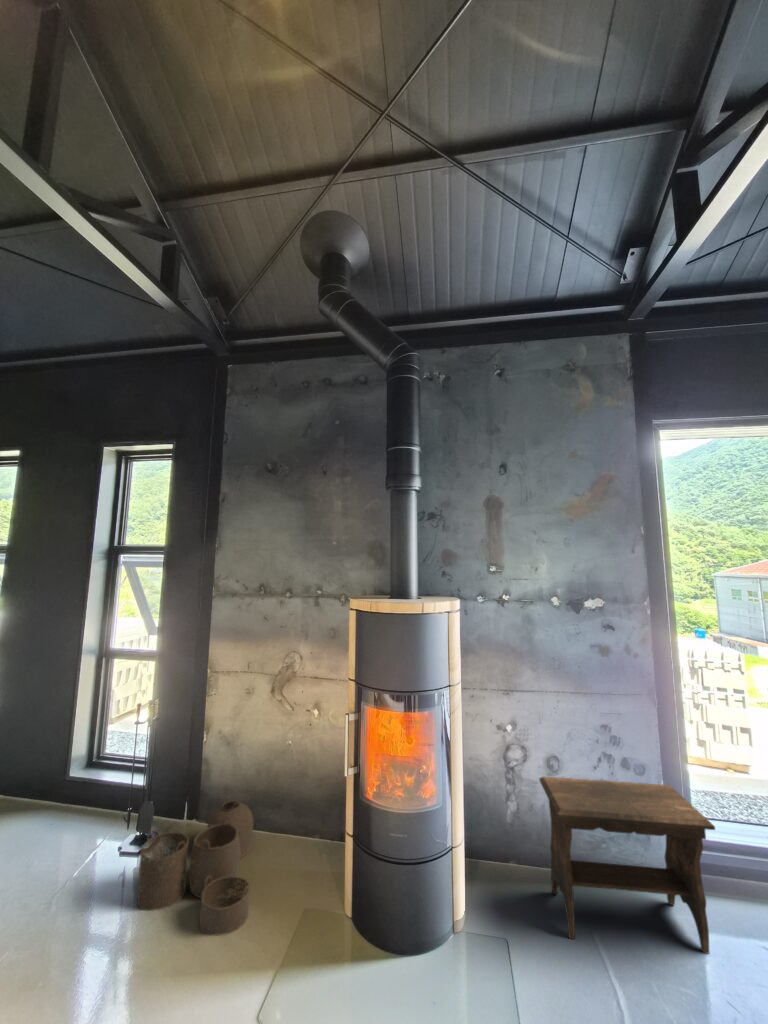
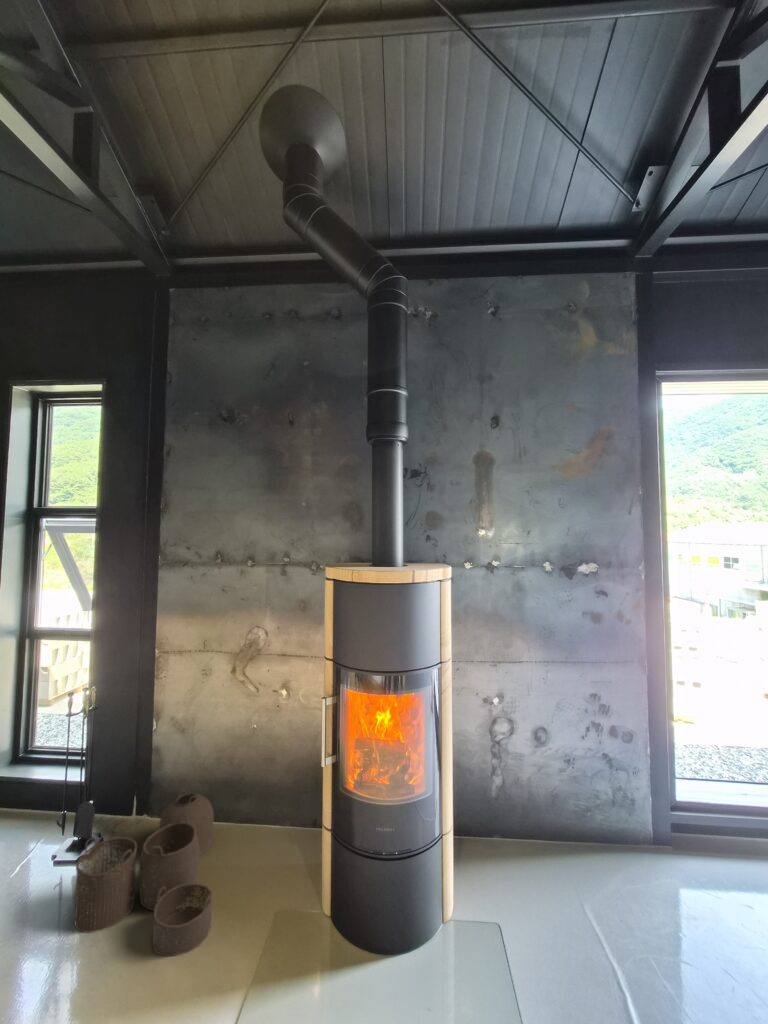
footstool: present [539,777,715,953] -> none [529,751,715,922]

